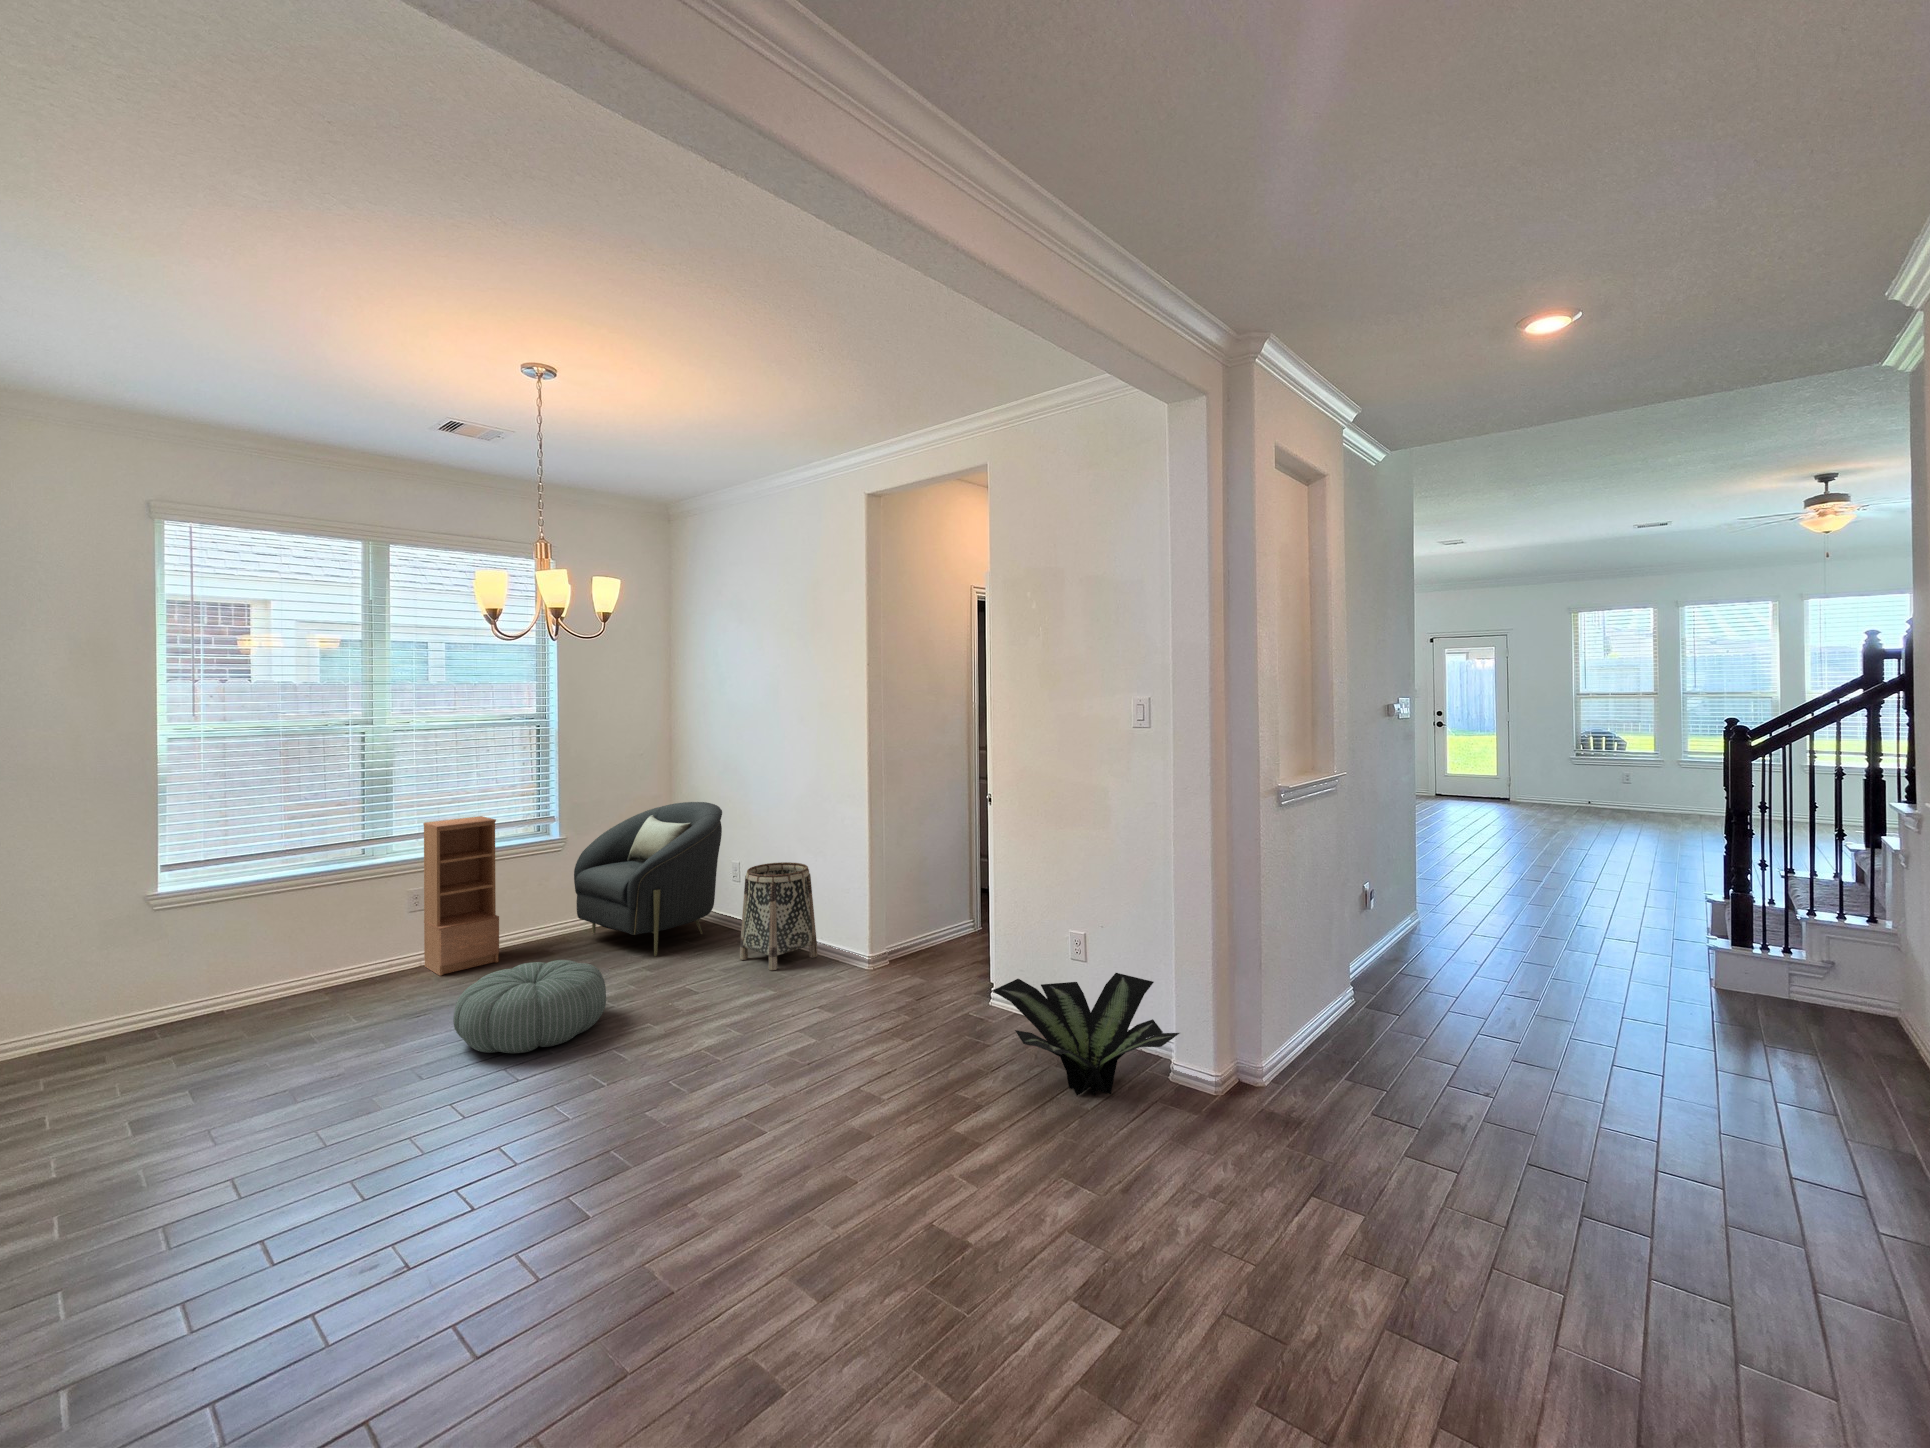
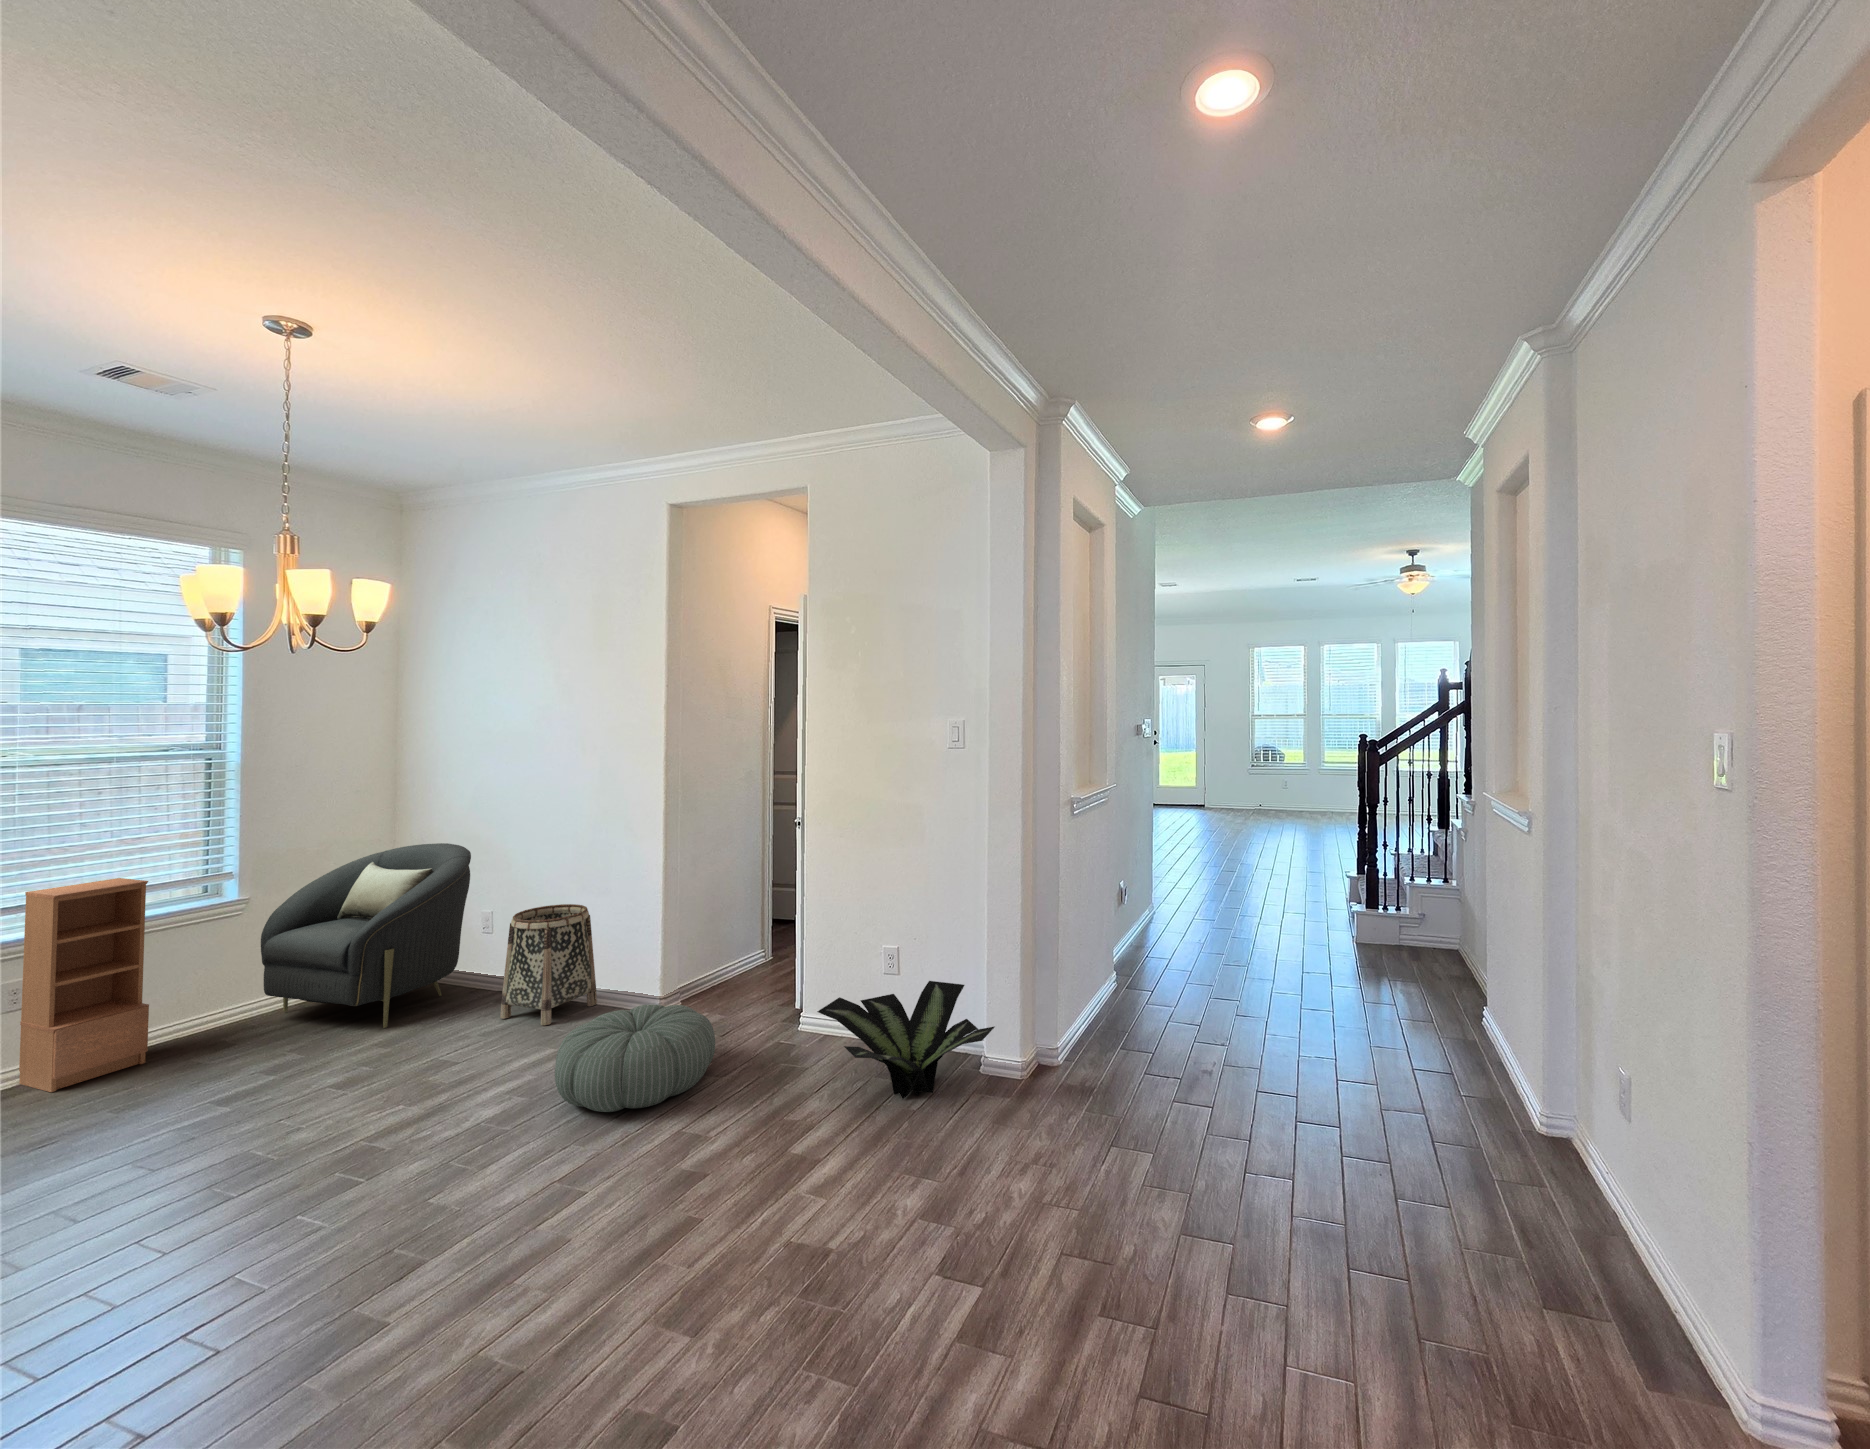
pouf: present [453,960,606,1053] -> present [555,1005,715,1112]

